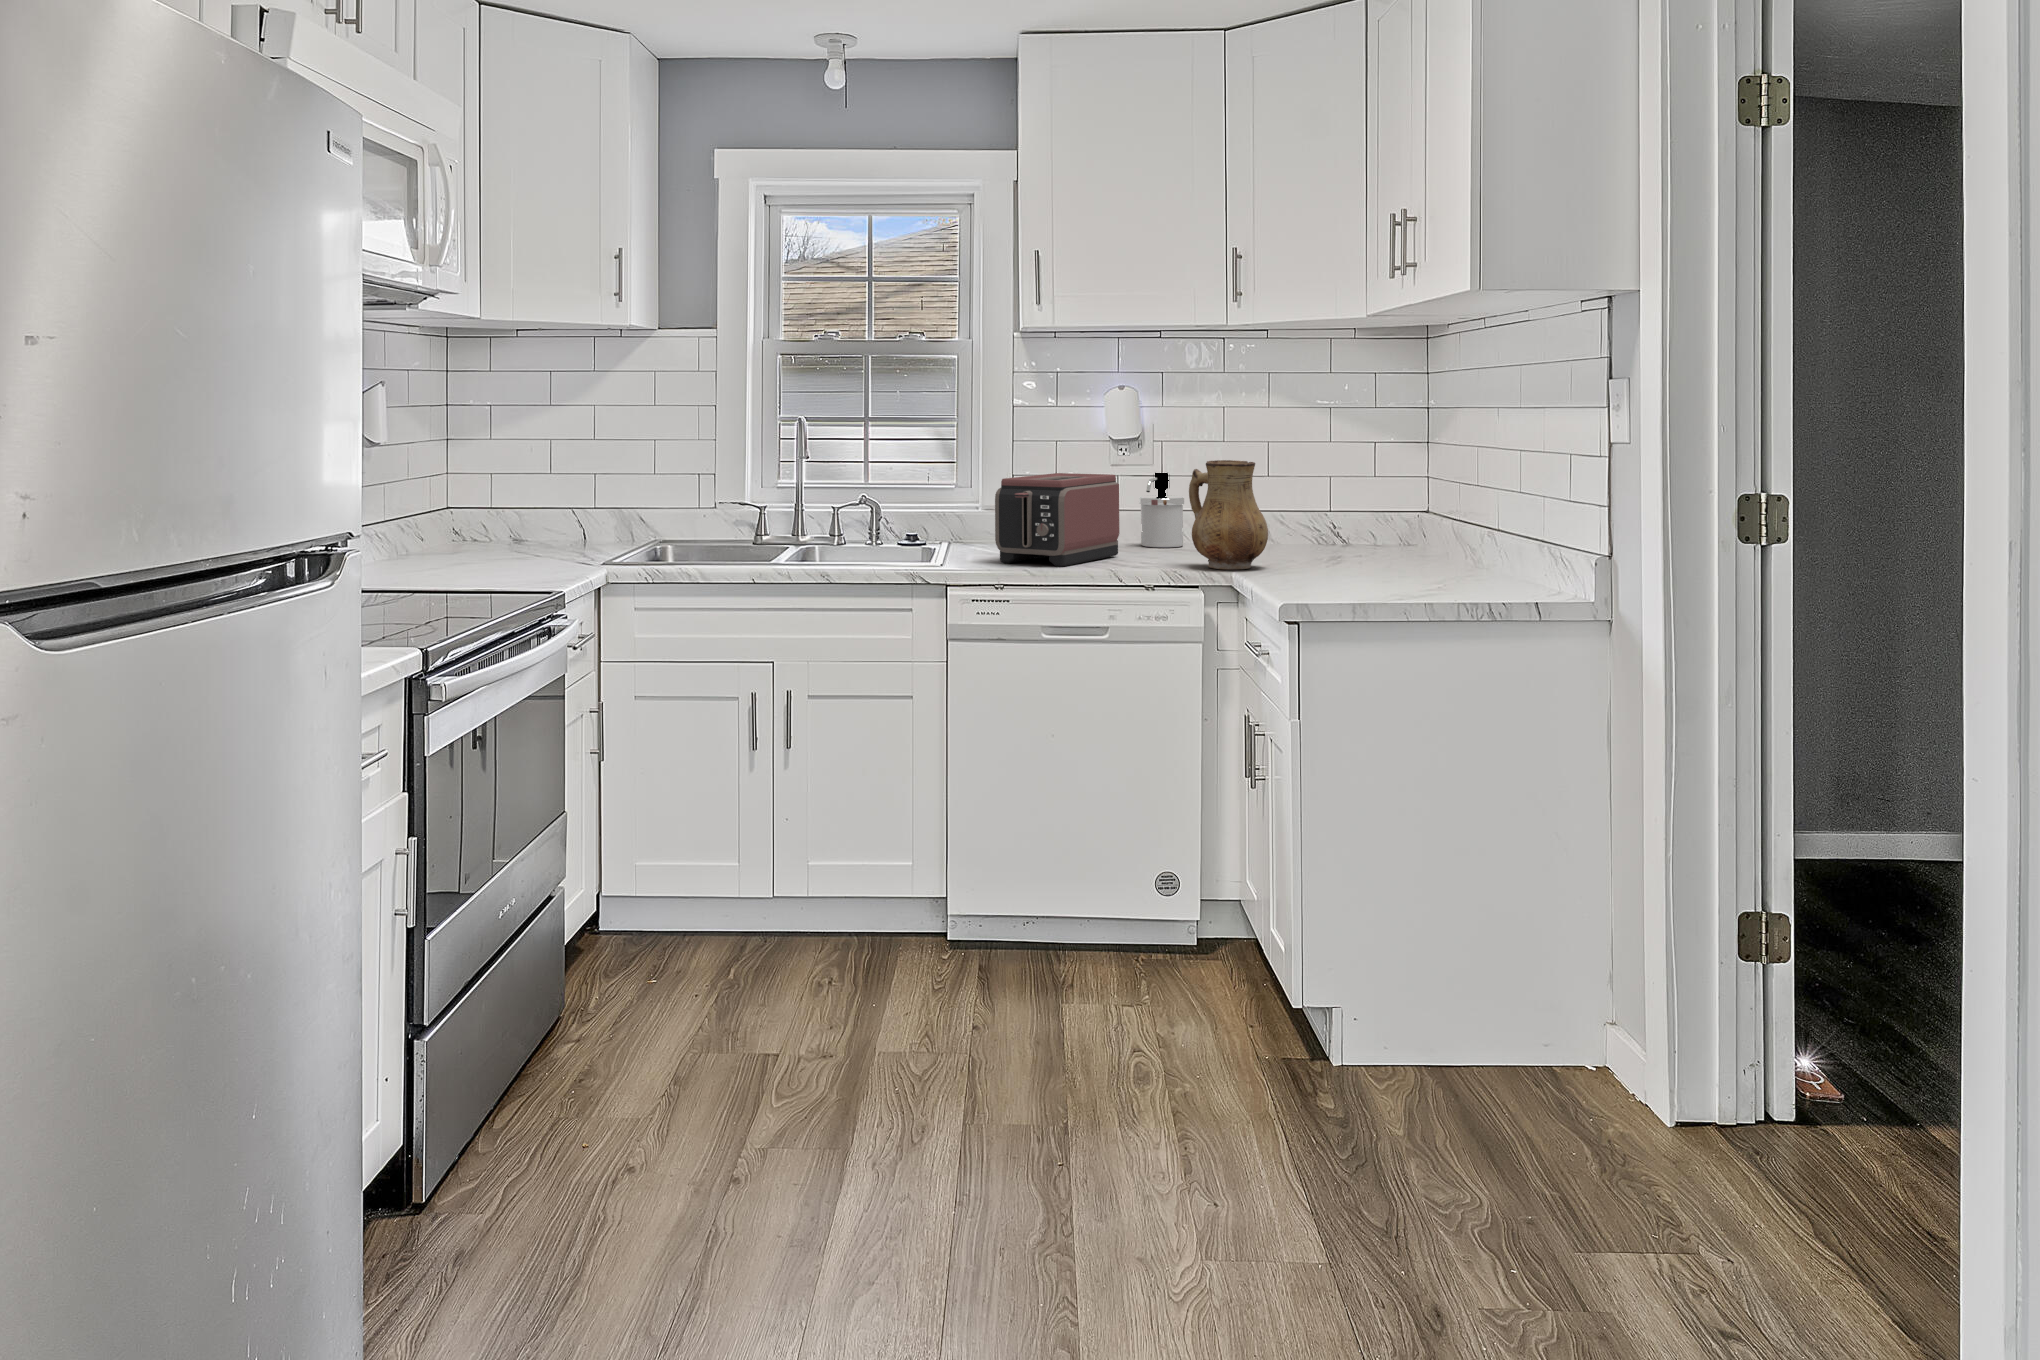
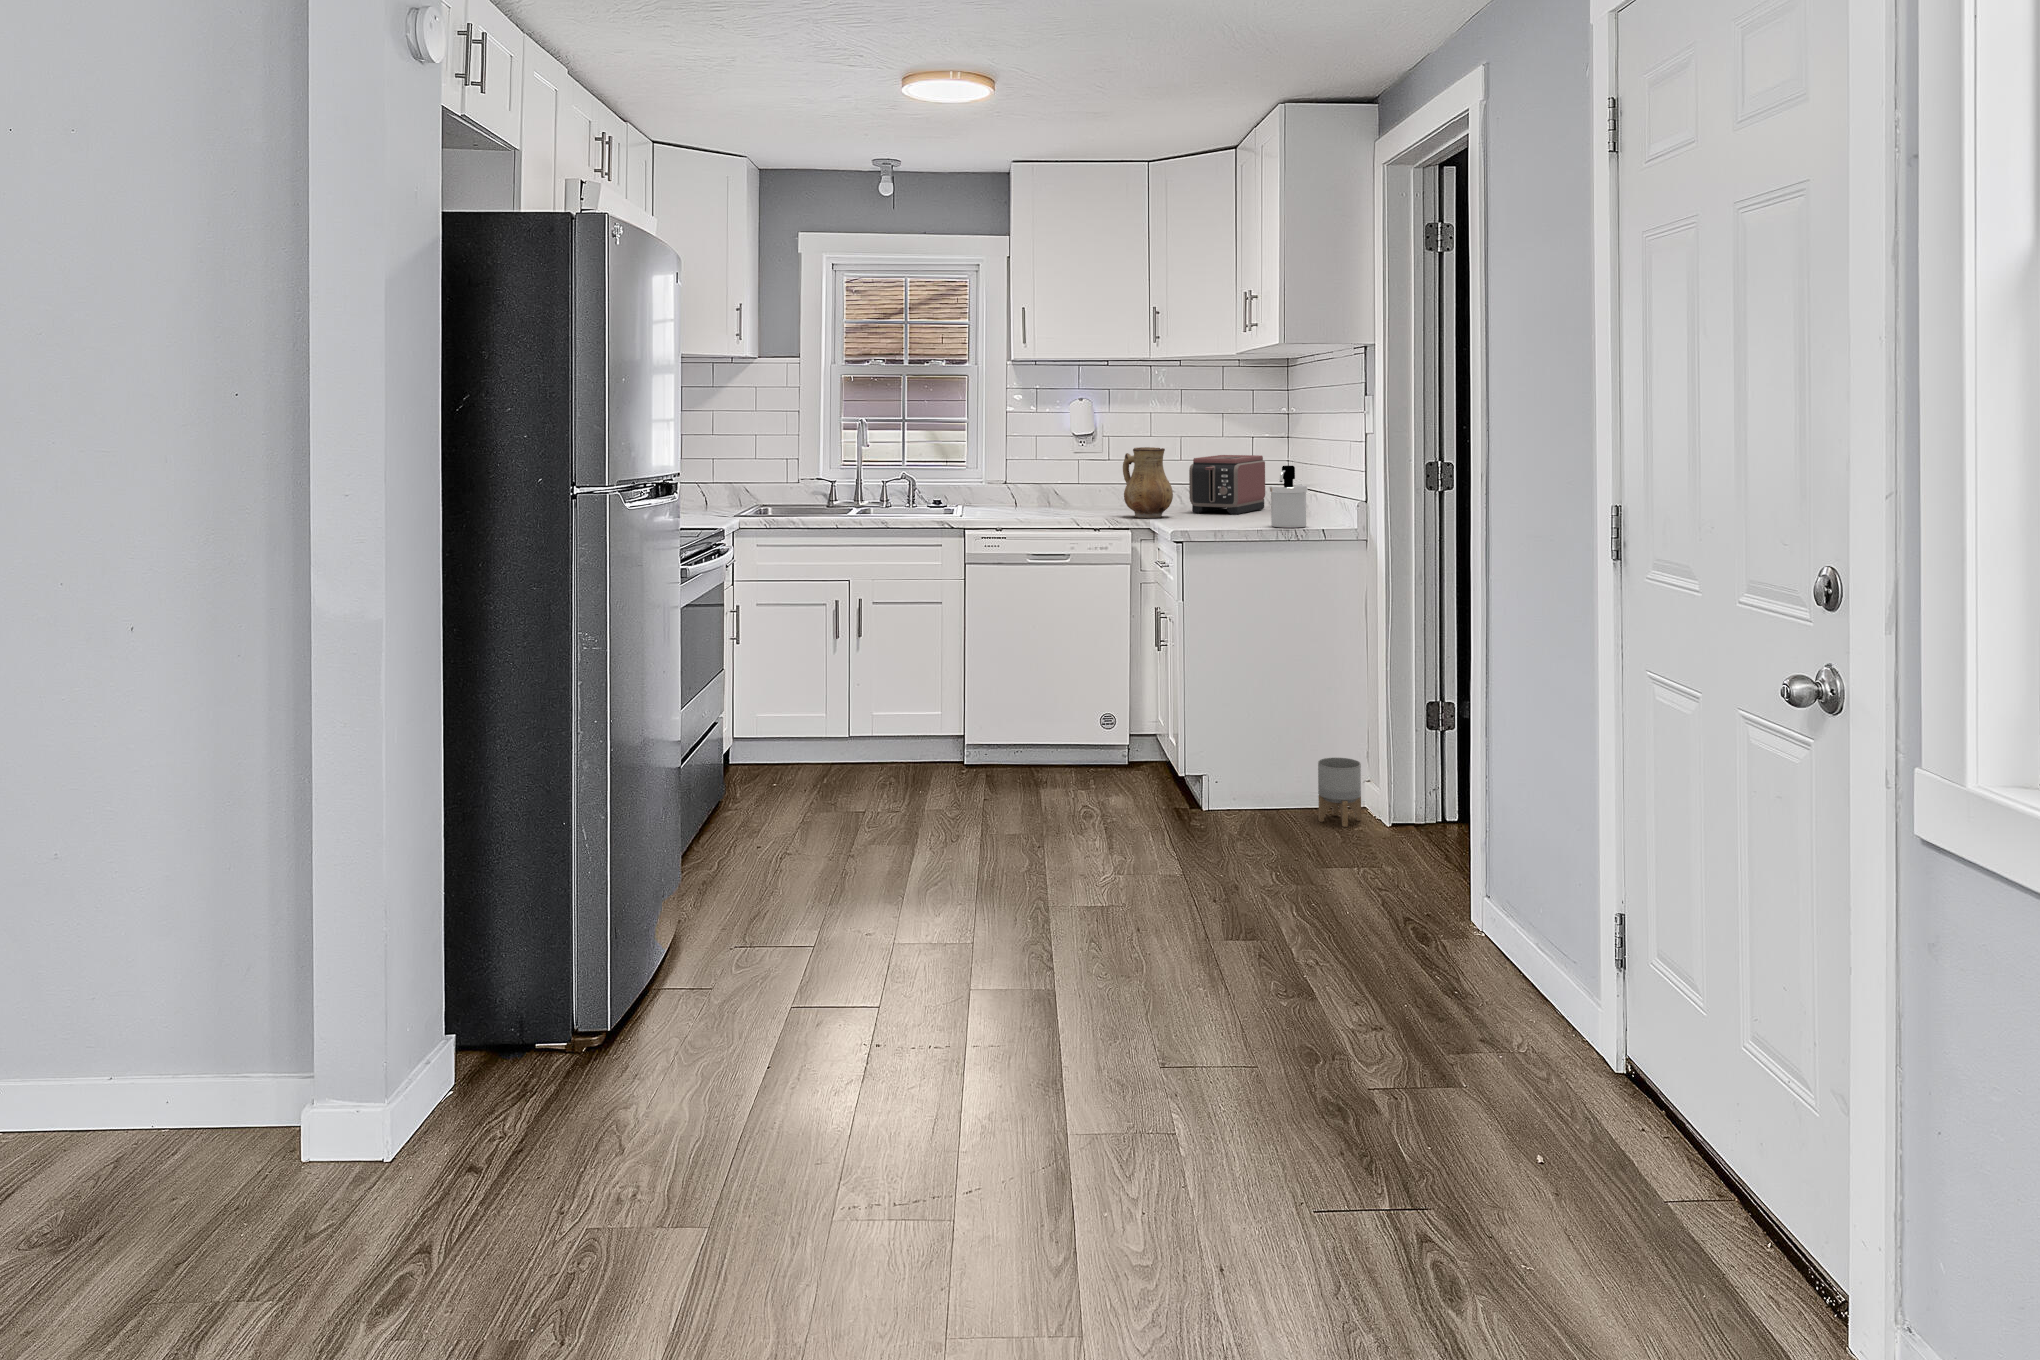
toaster: present [995,473,1119,567] -> present [1189,455,1265,515]
soap dispenser: present [1139,473,1184,547] -> present [1270,465,1307,528]
planter: none [1540,990,1618,1120] -> present [1318,758,1361,827]

